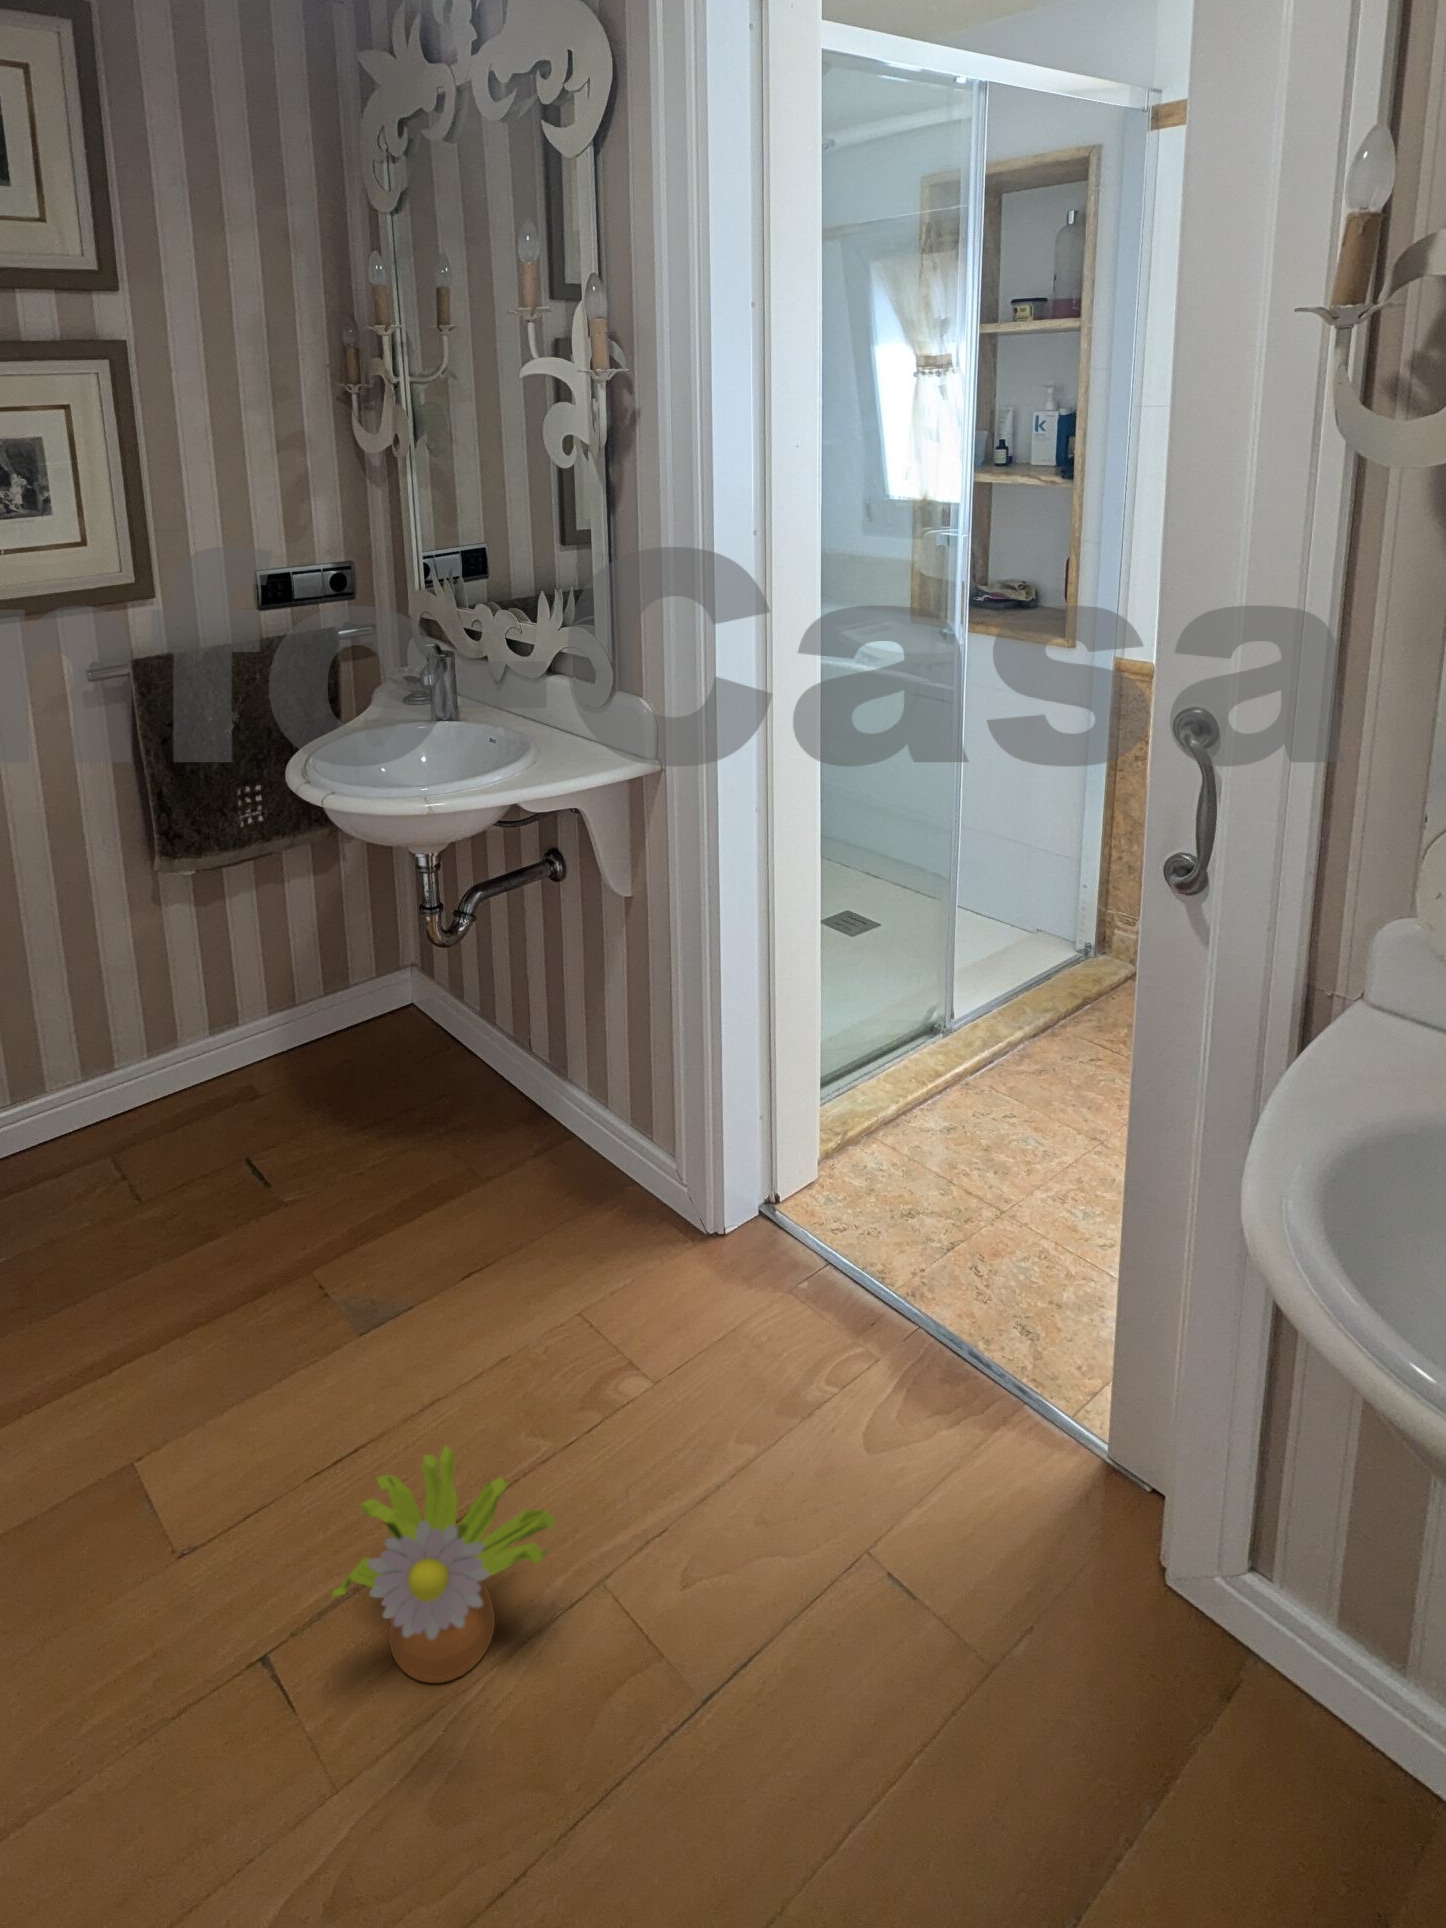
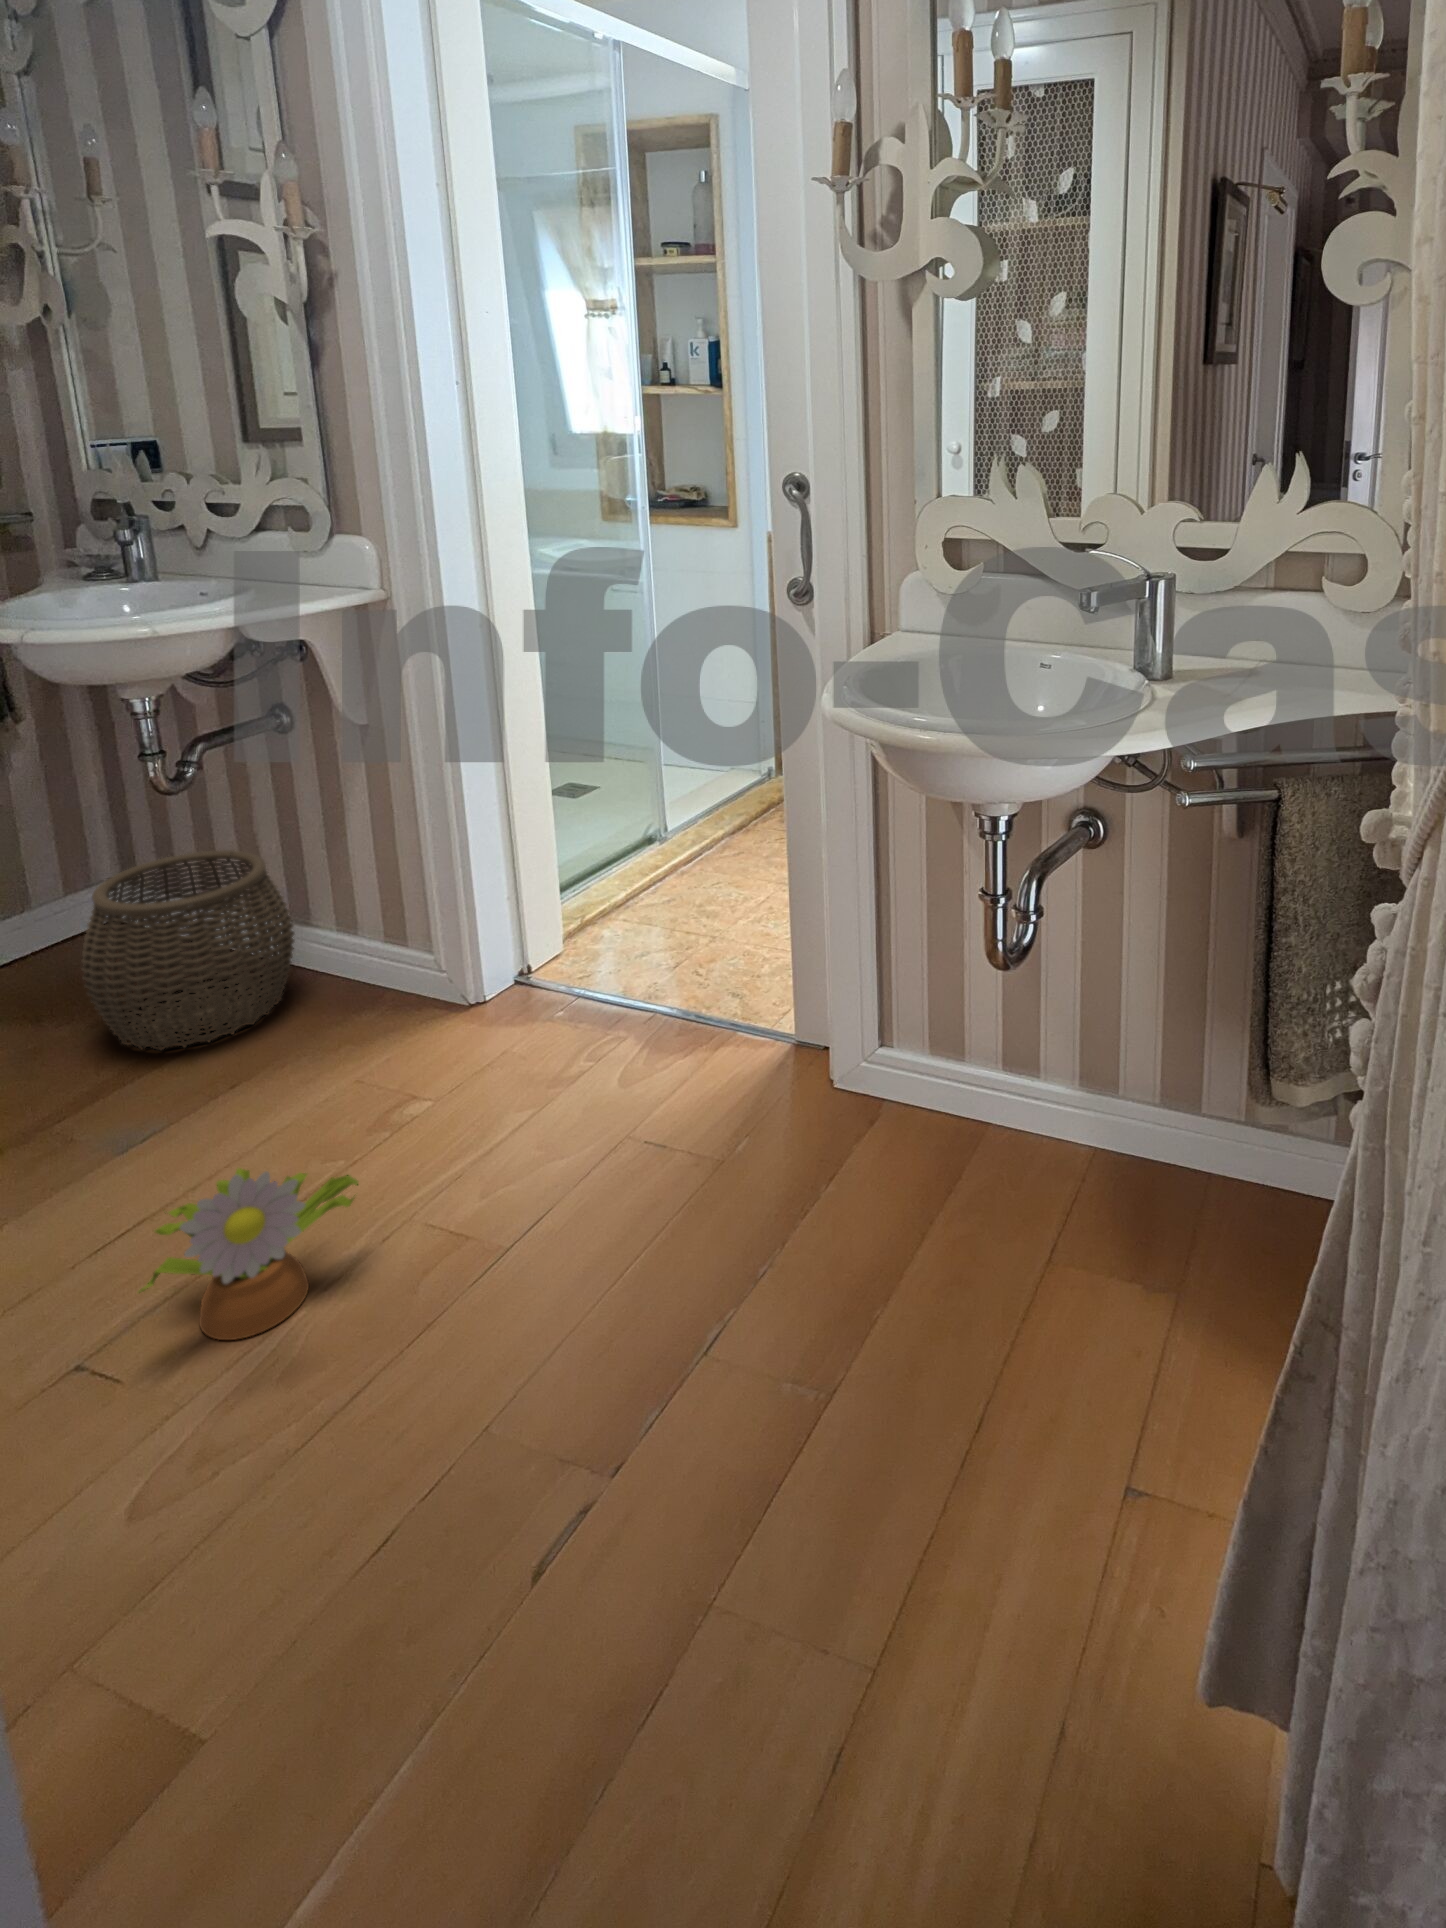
woven basket: none [370,979,550,1192] -> present [82,850,294,1050]

